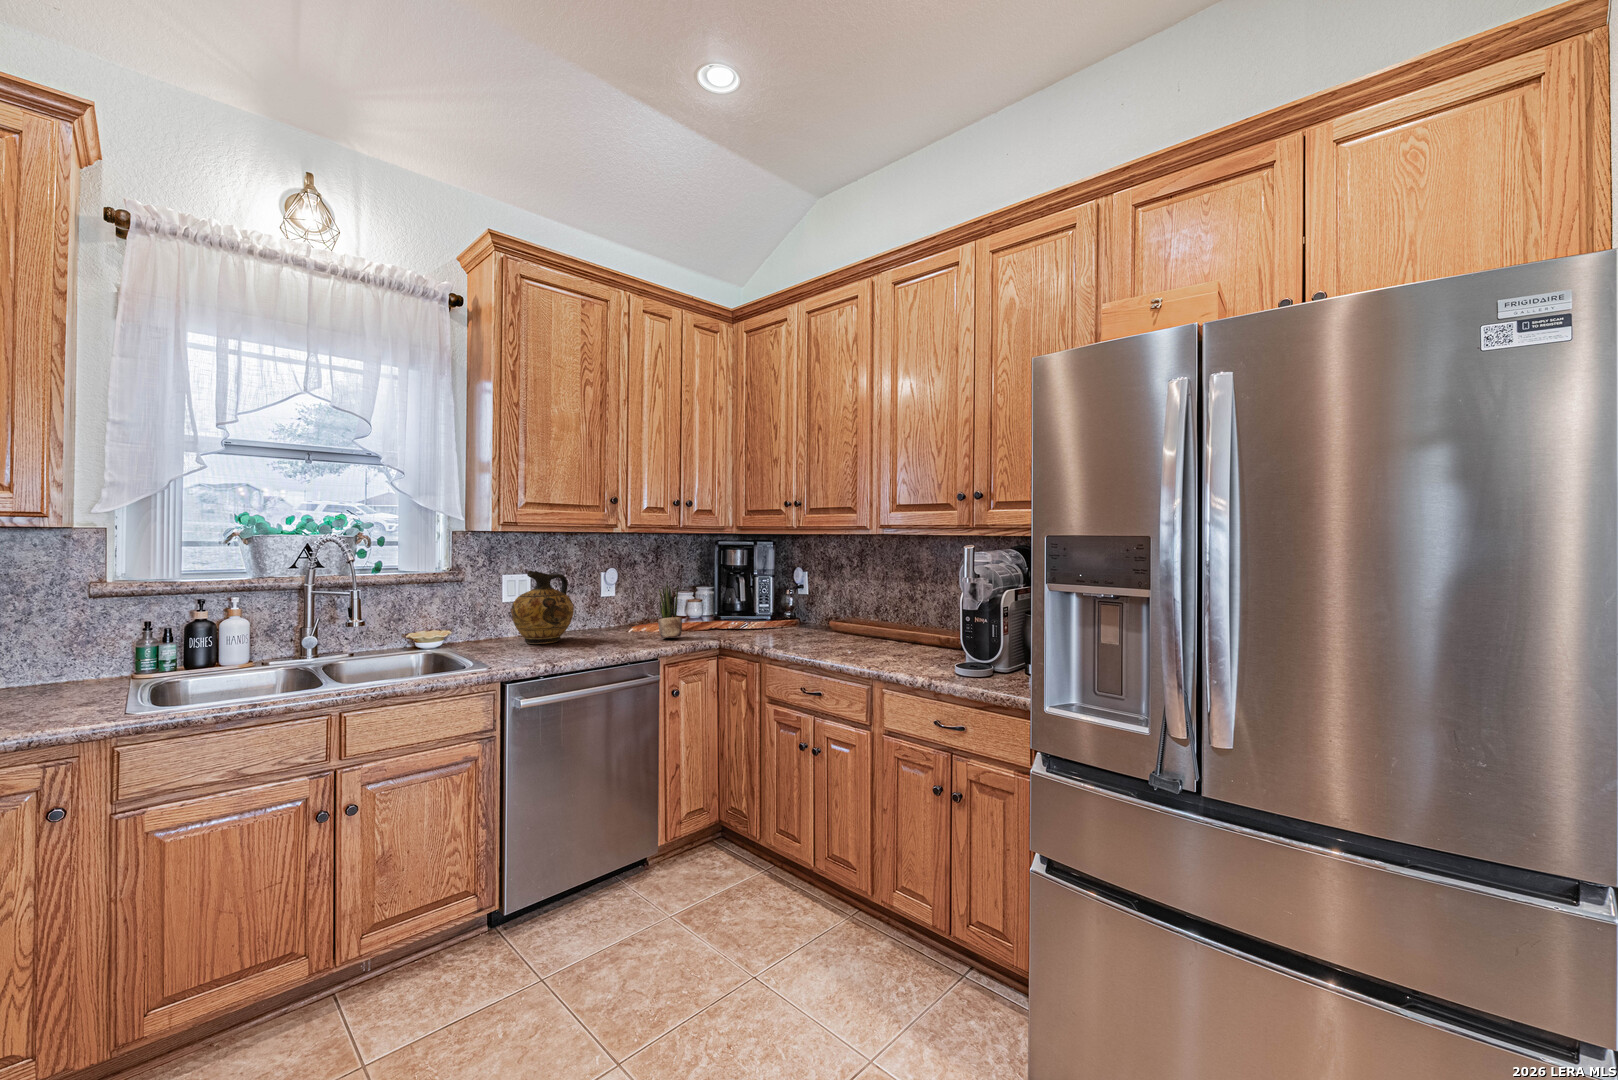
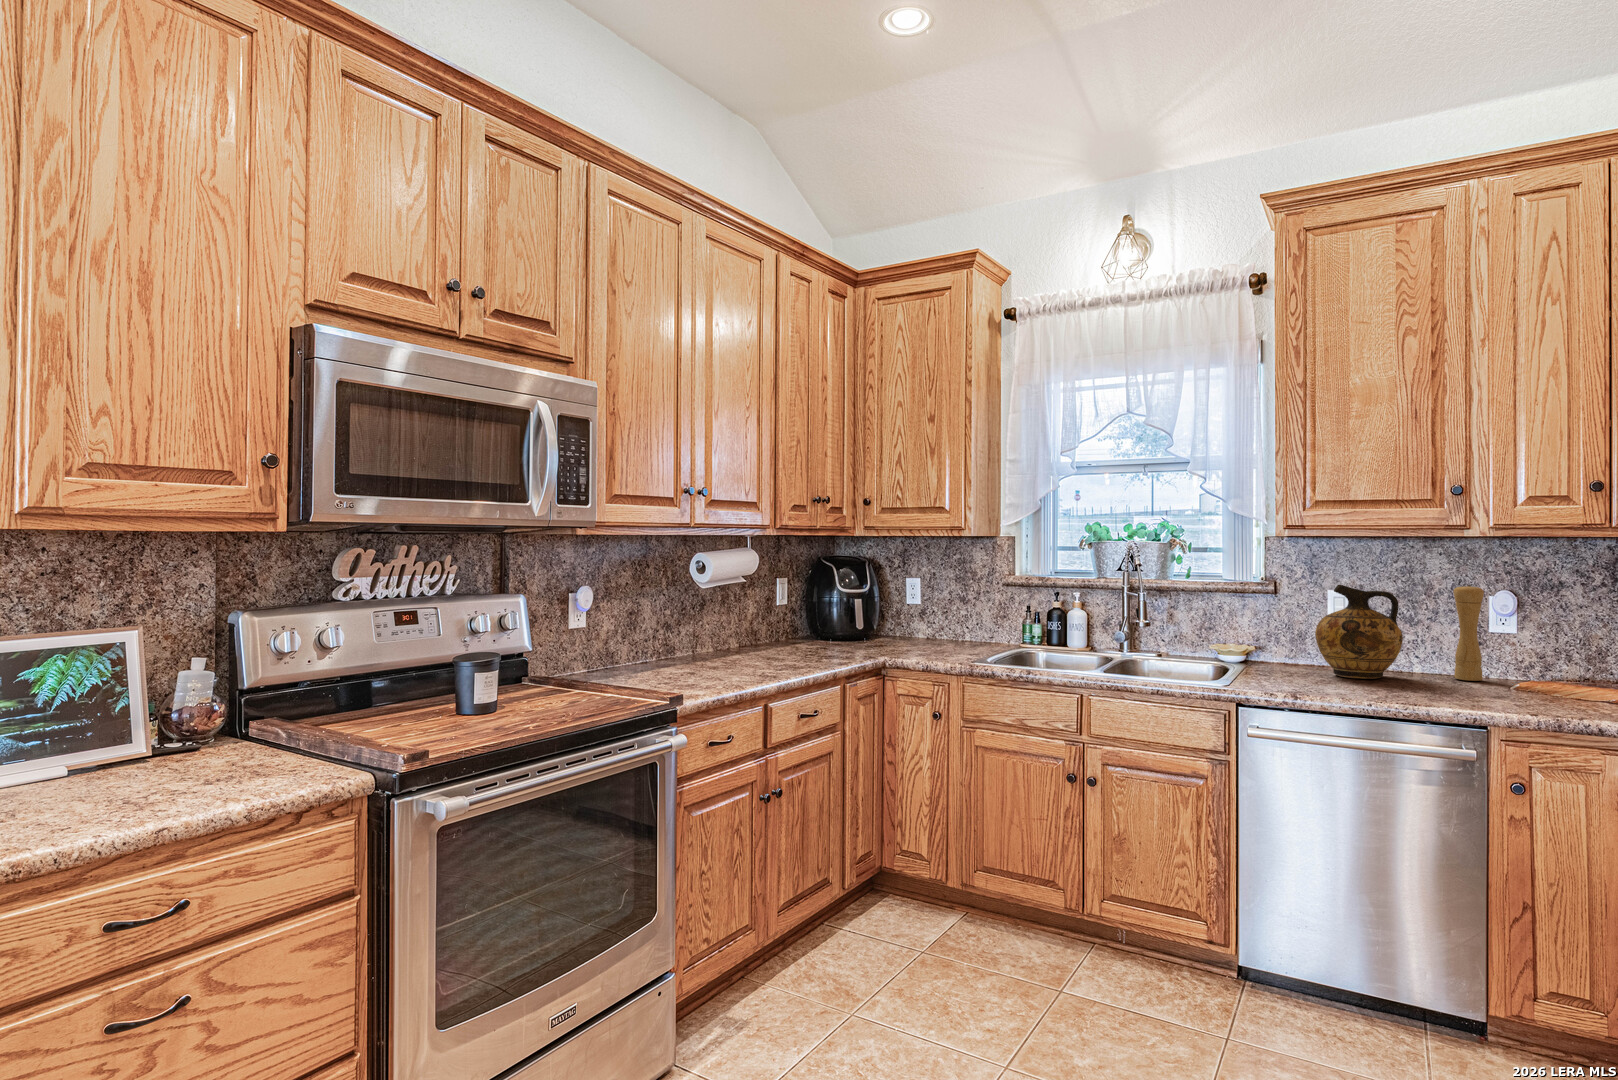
pepper mill: none [591,566,609,633] -> present [1453,585,1484,681]
potted plant: present [658,581,682,638] -> none [1523,610,1570,702]

